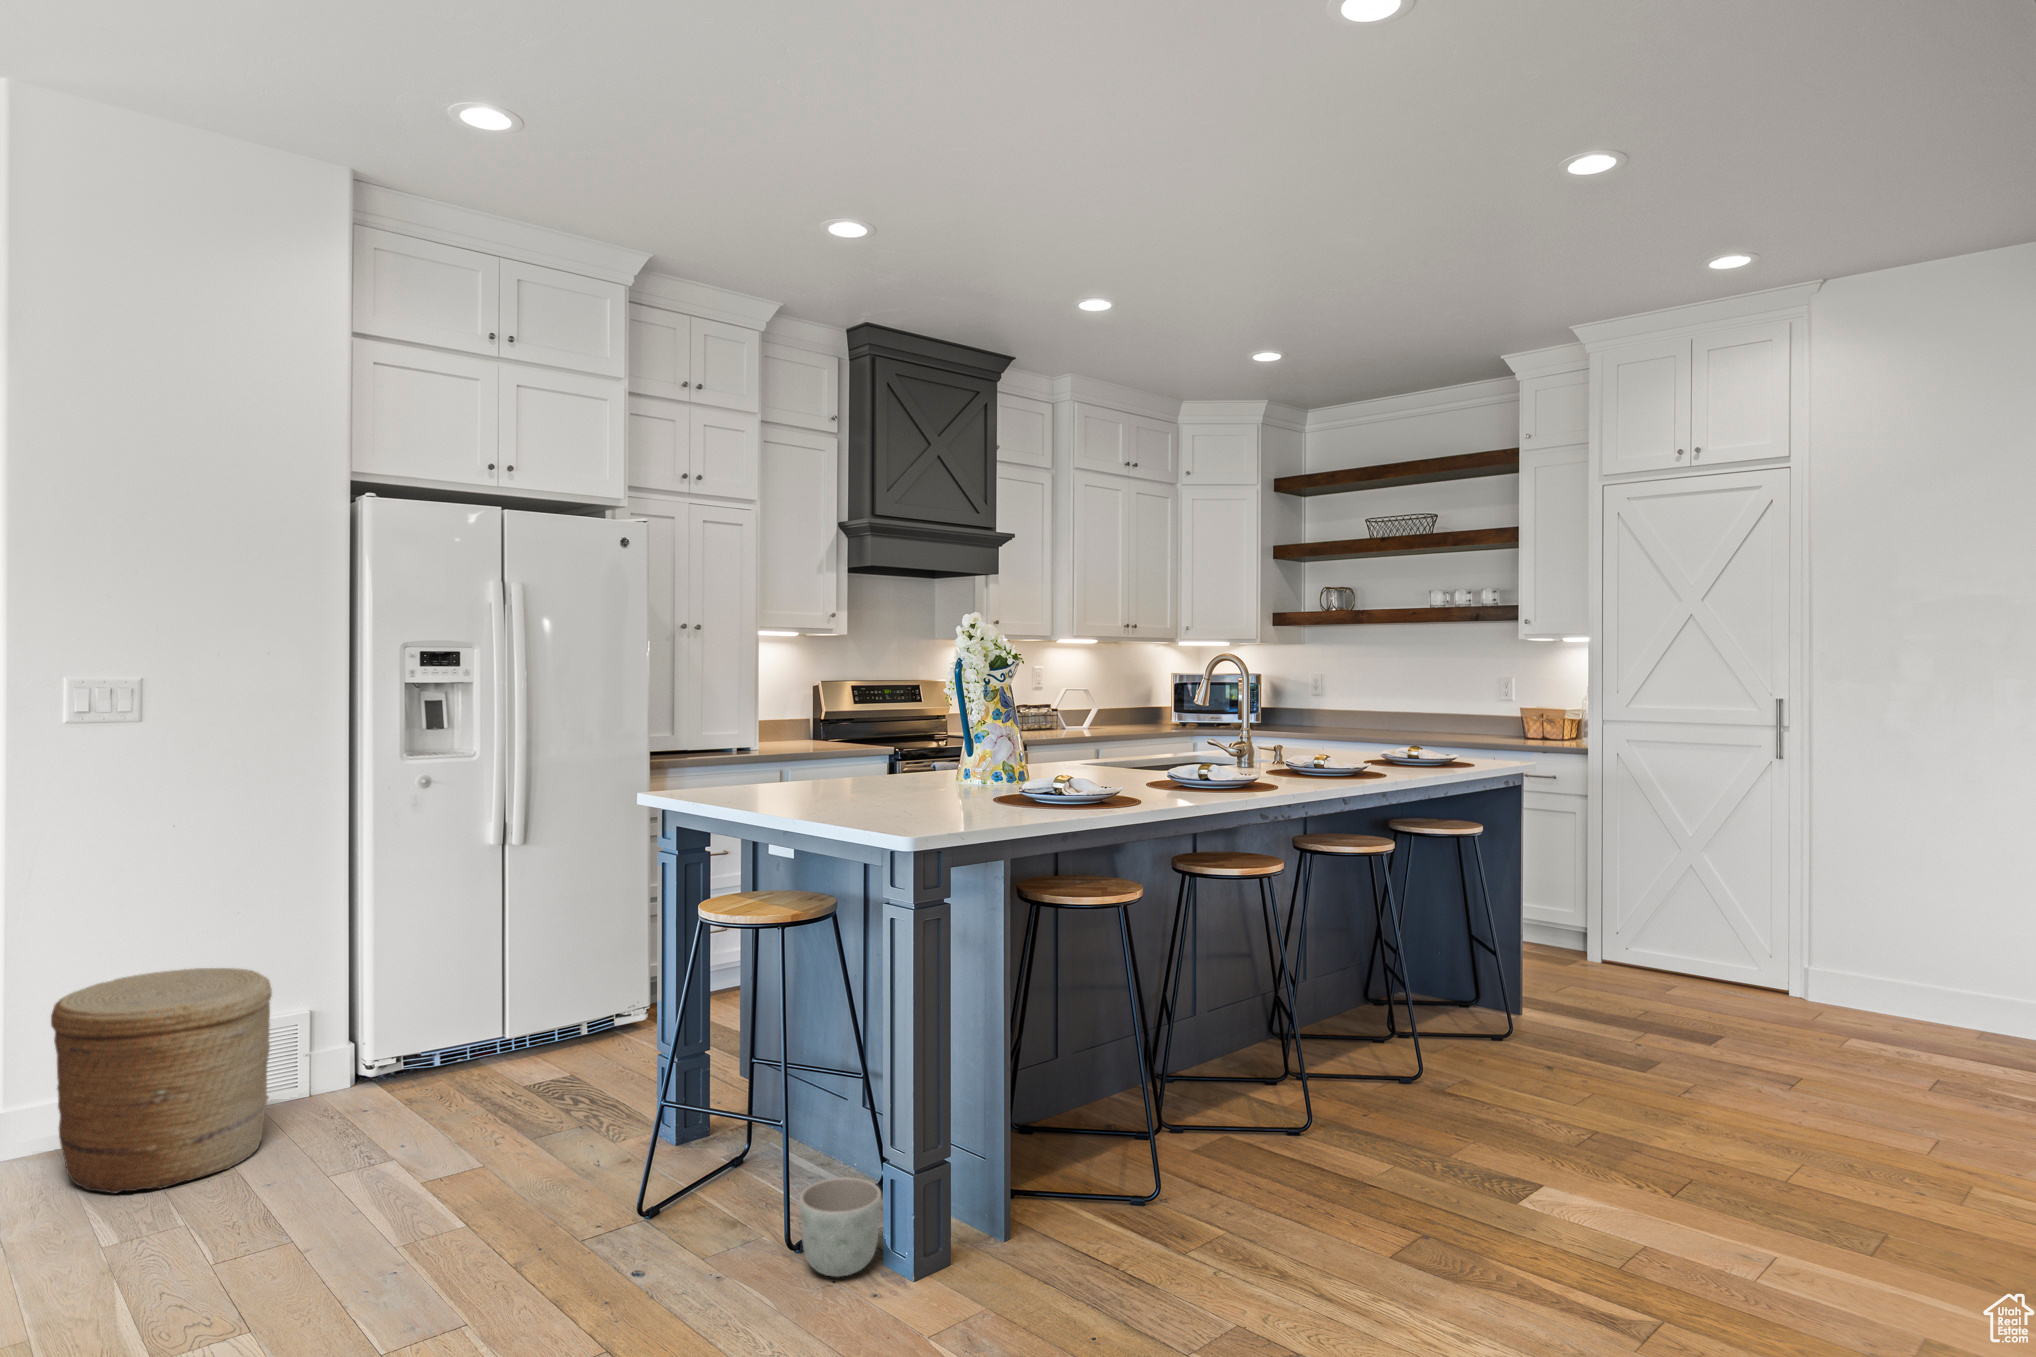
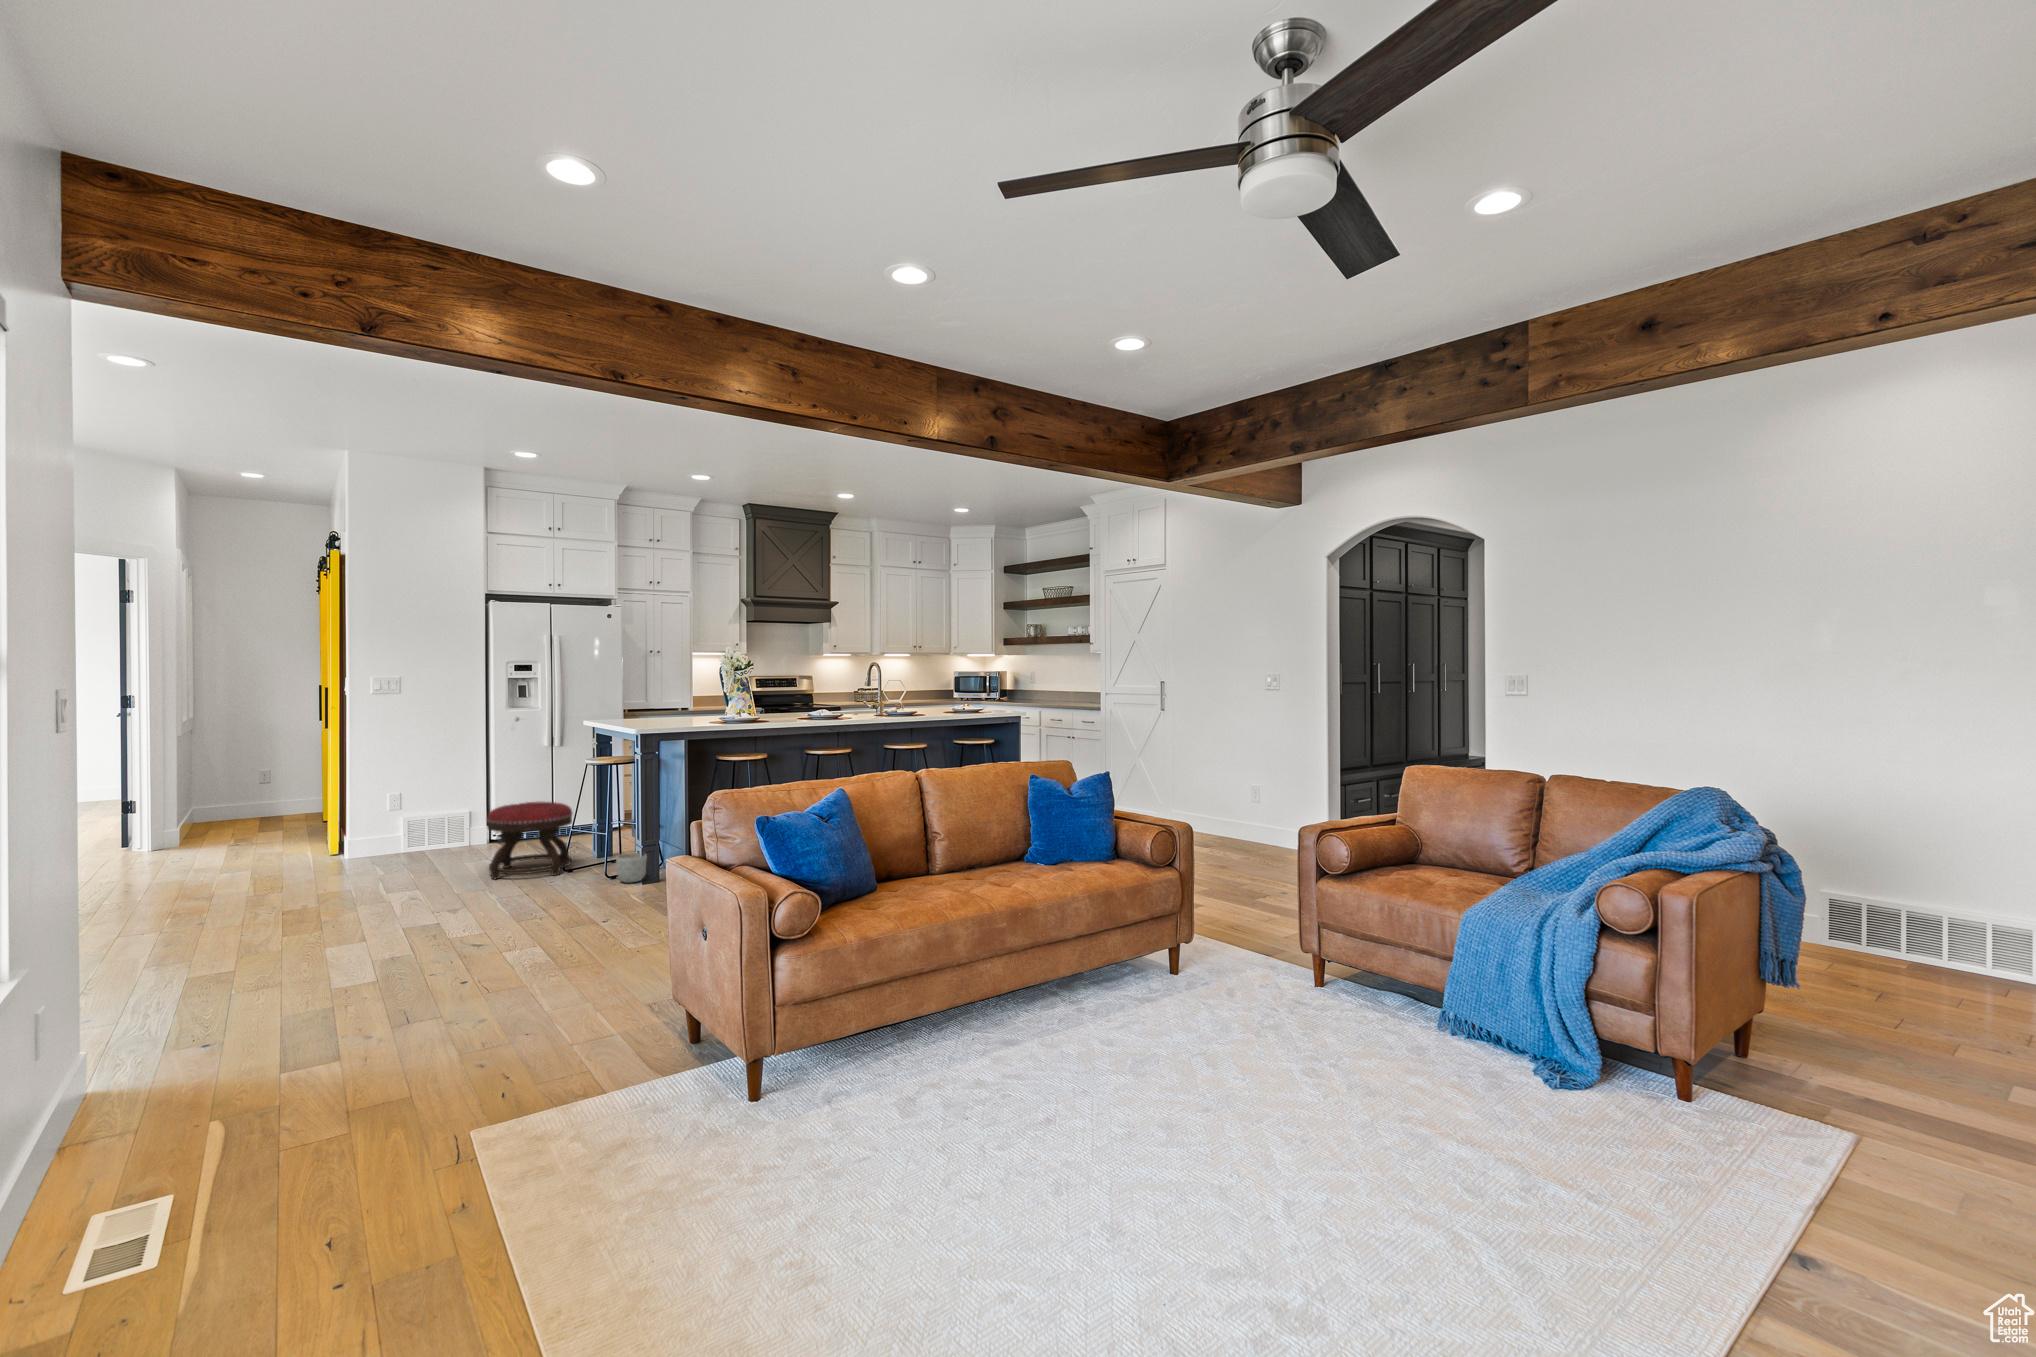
woven basket: present [51,968,272,1193] -> none [369,790,450,866]
ottoman: none [405,1015,631,1267] -> present [487,802,572,879]

